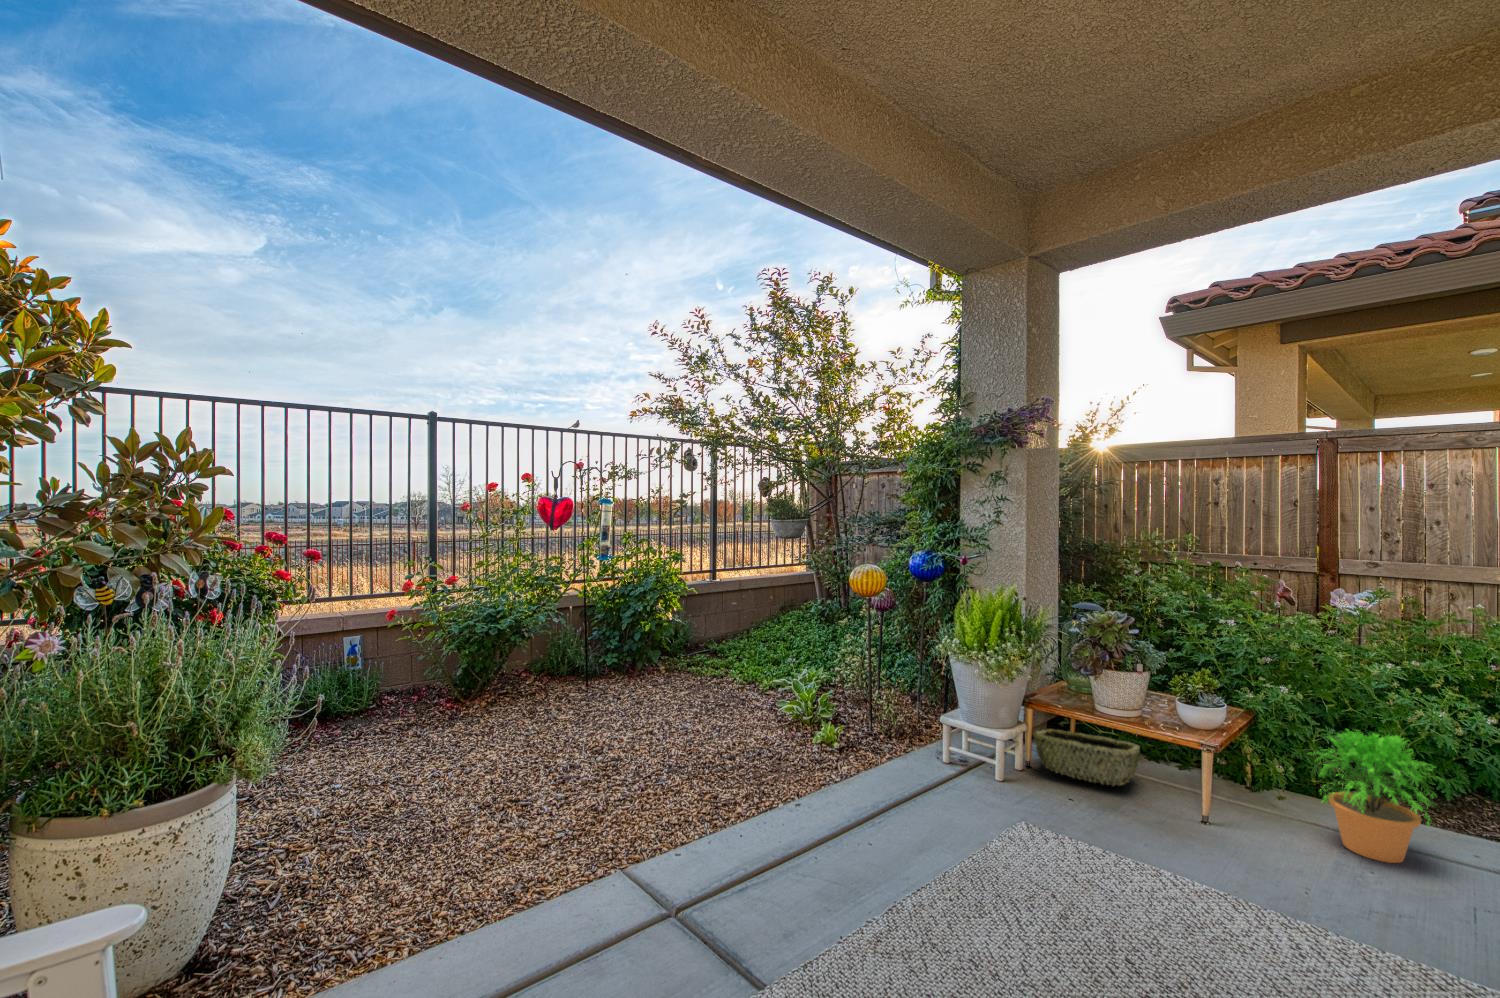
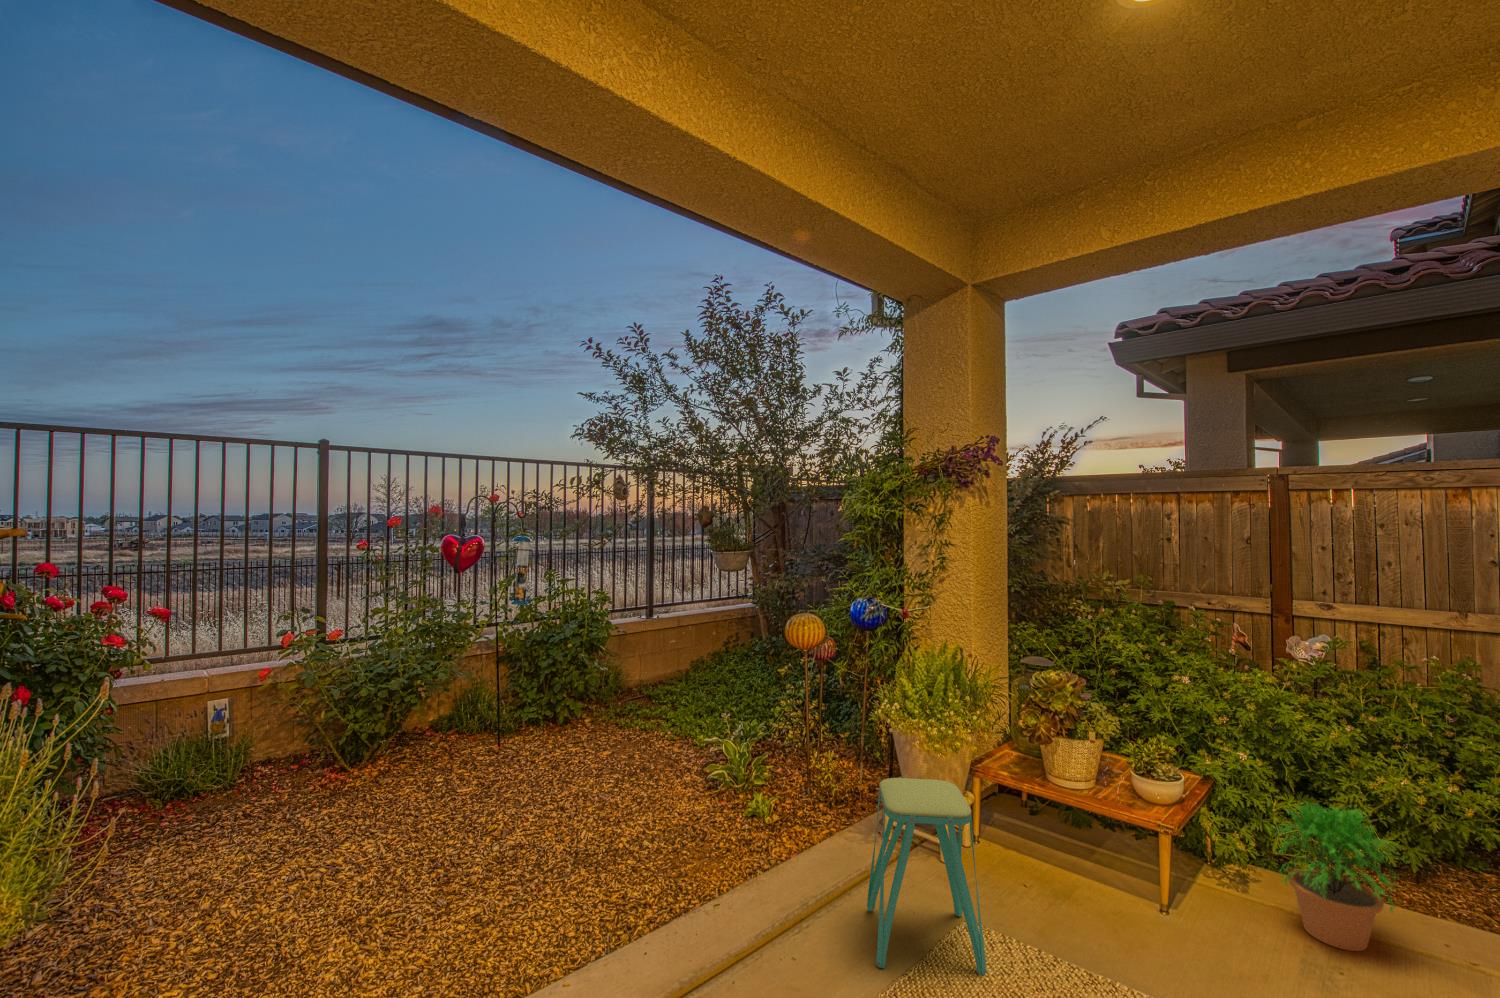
stool: none [931,699,1042,867] -> present [867,778,986,975]
woven basket: present [1033,729,1140,786] -> none [980,794,1093,862]

